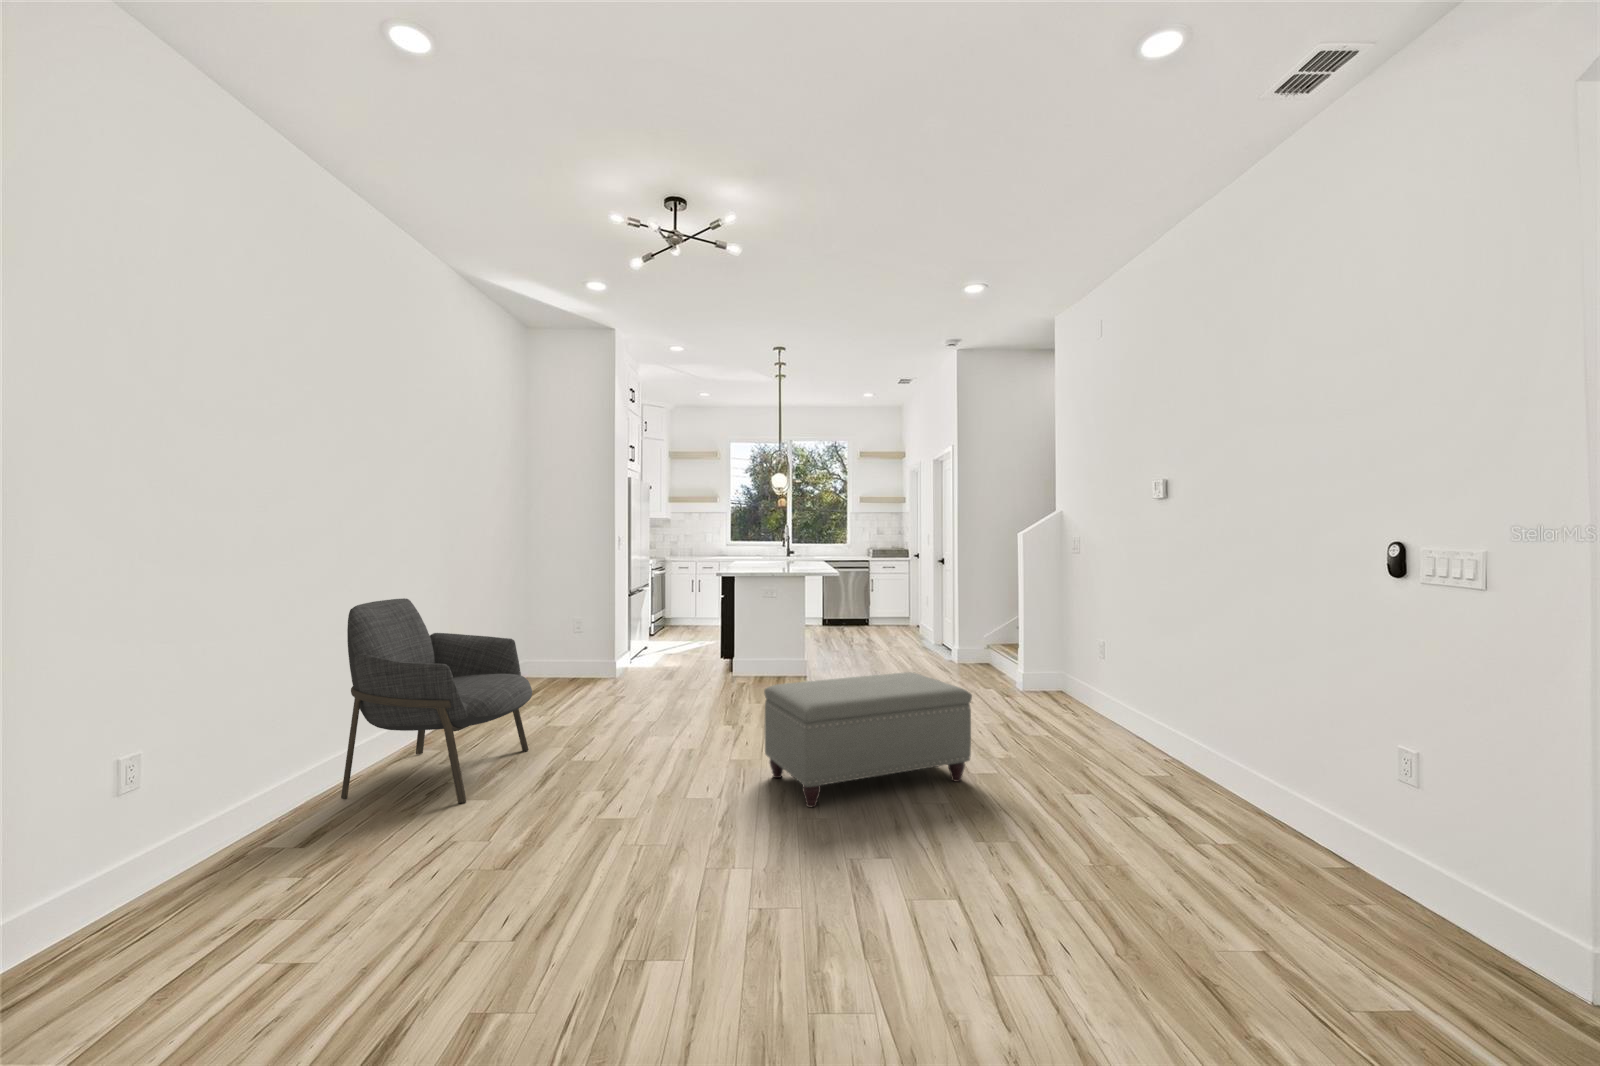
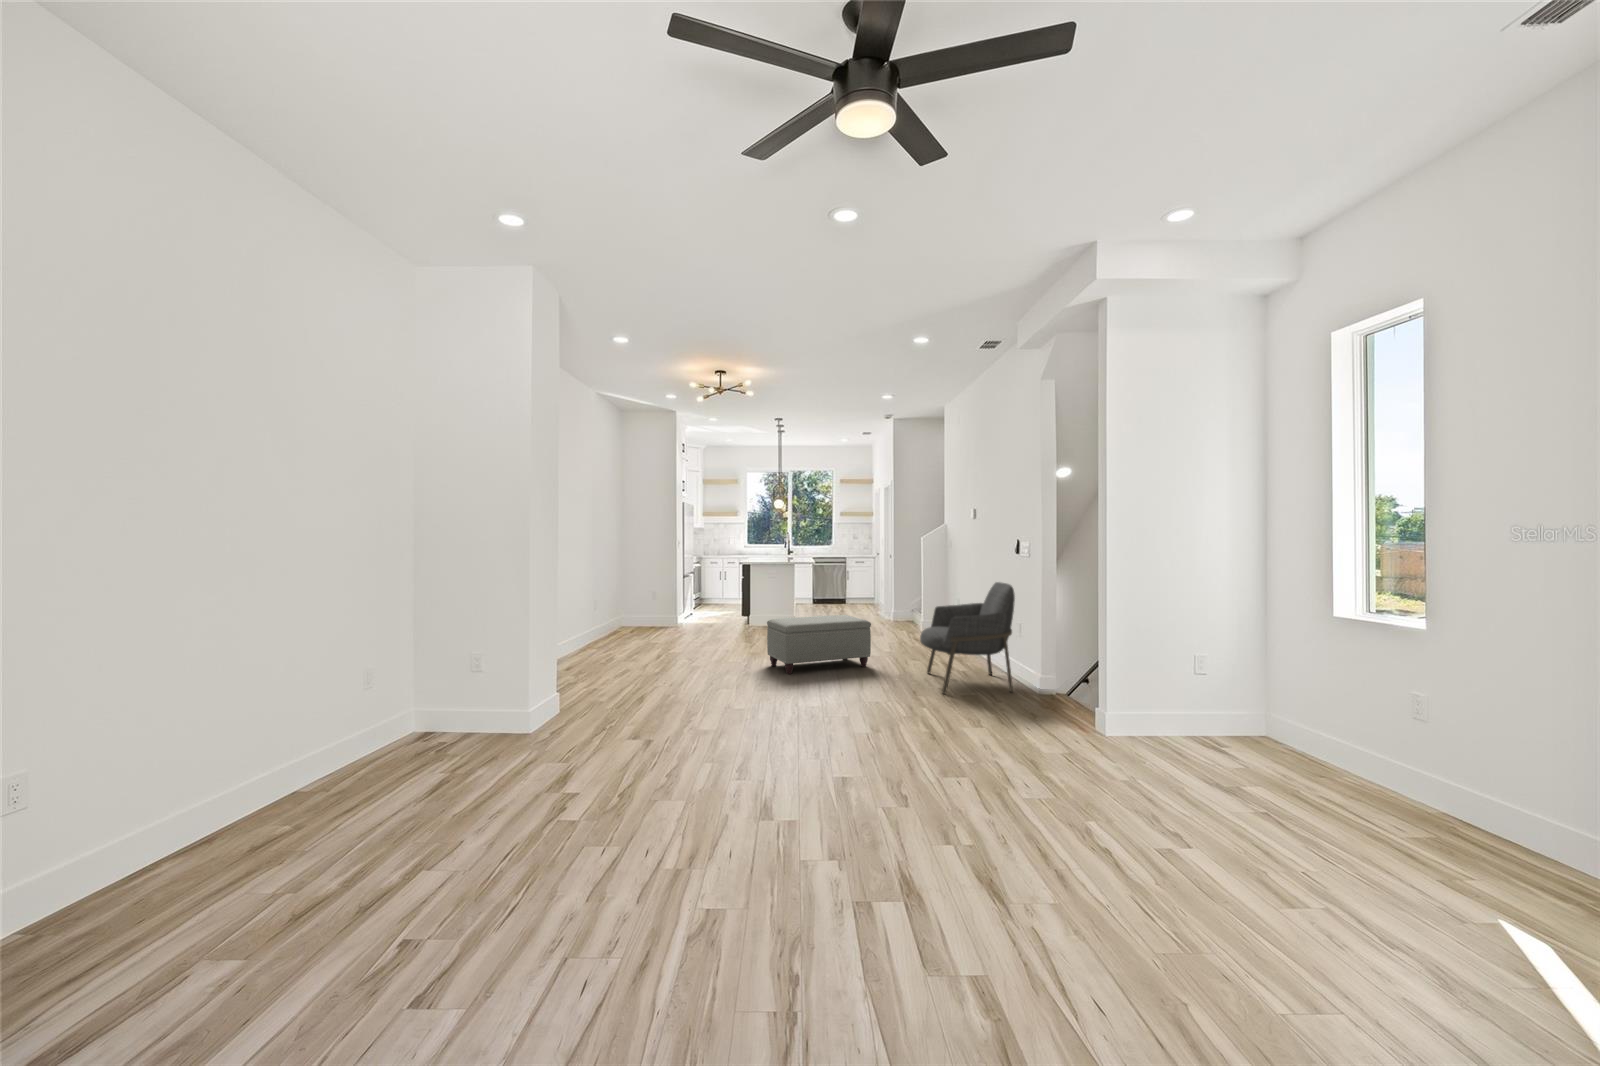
armchair: present [341,598,532,803] -> present [920,582,1015,694]

